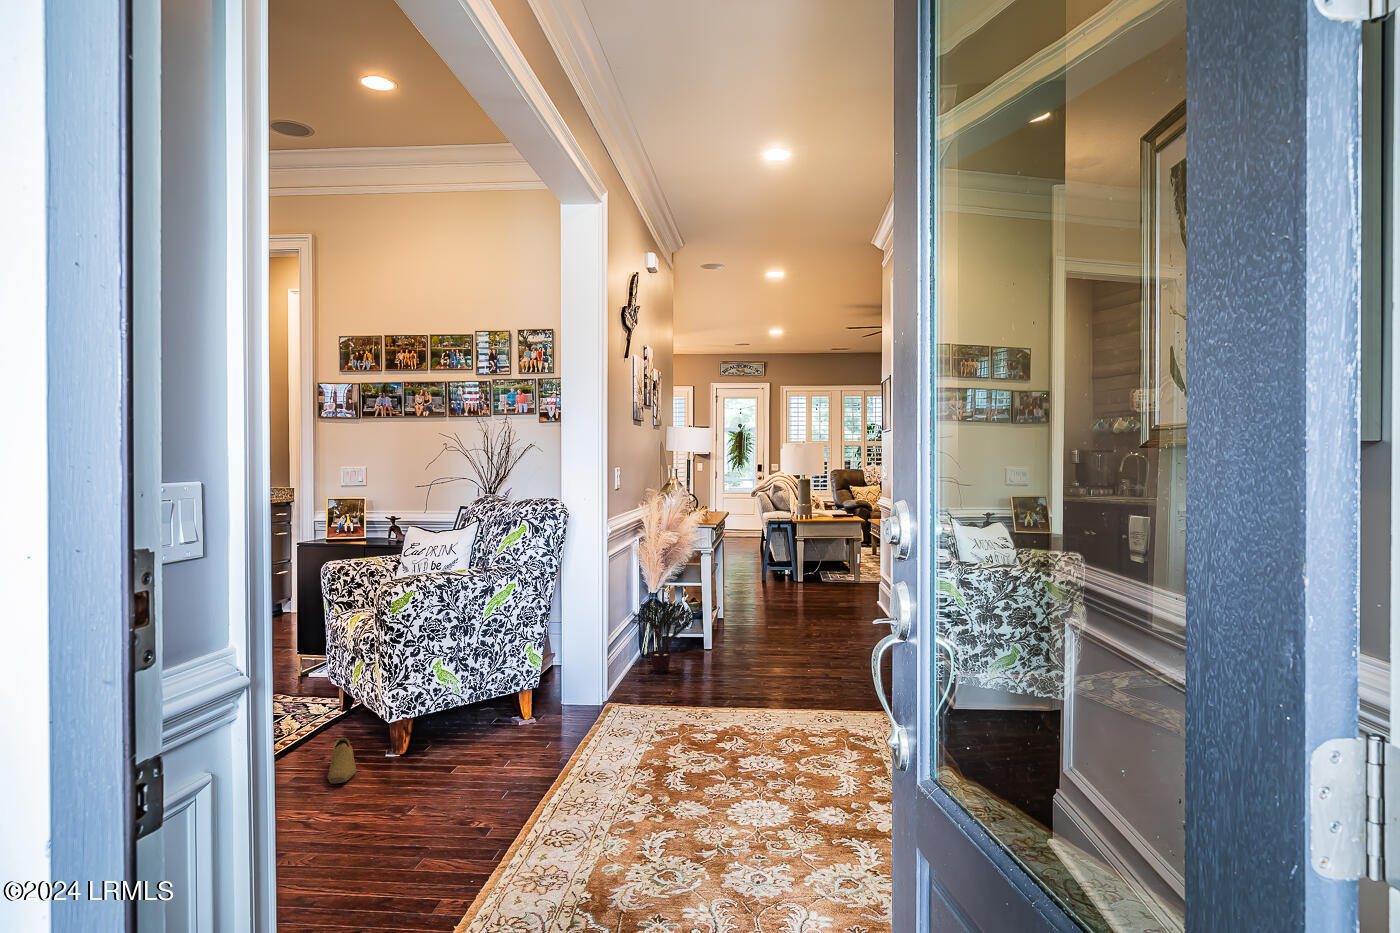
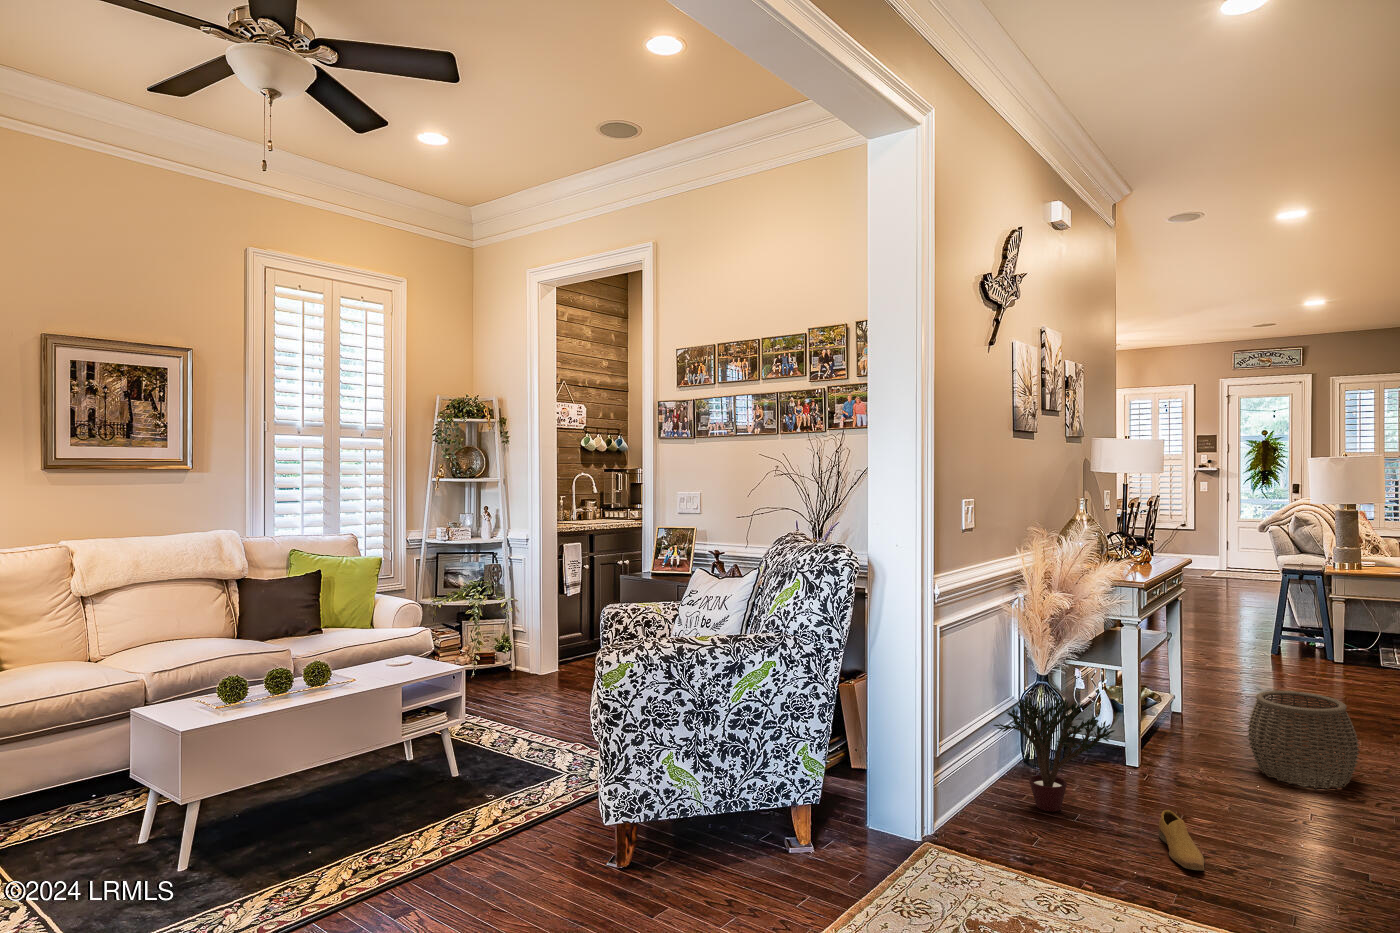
woven basket: none [750,587,802,639] -> present [1247,691,1359,789]
shoe: present [327,737,357,784] -> present [1159,810,1204,871]

